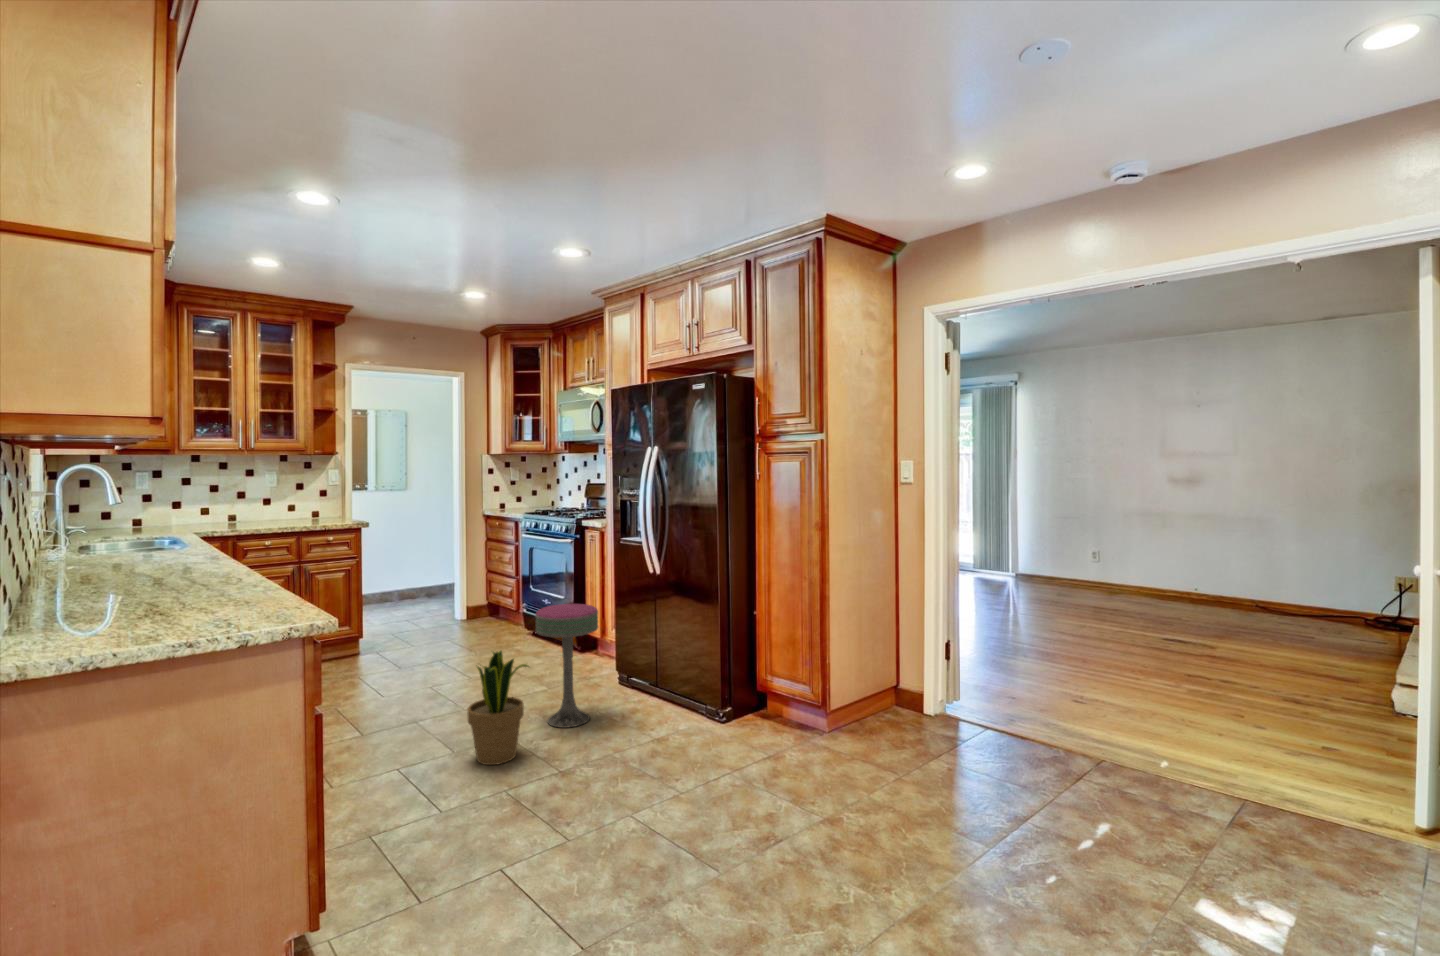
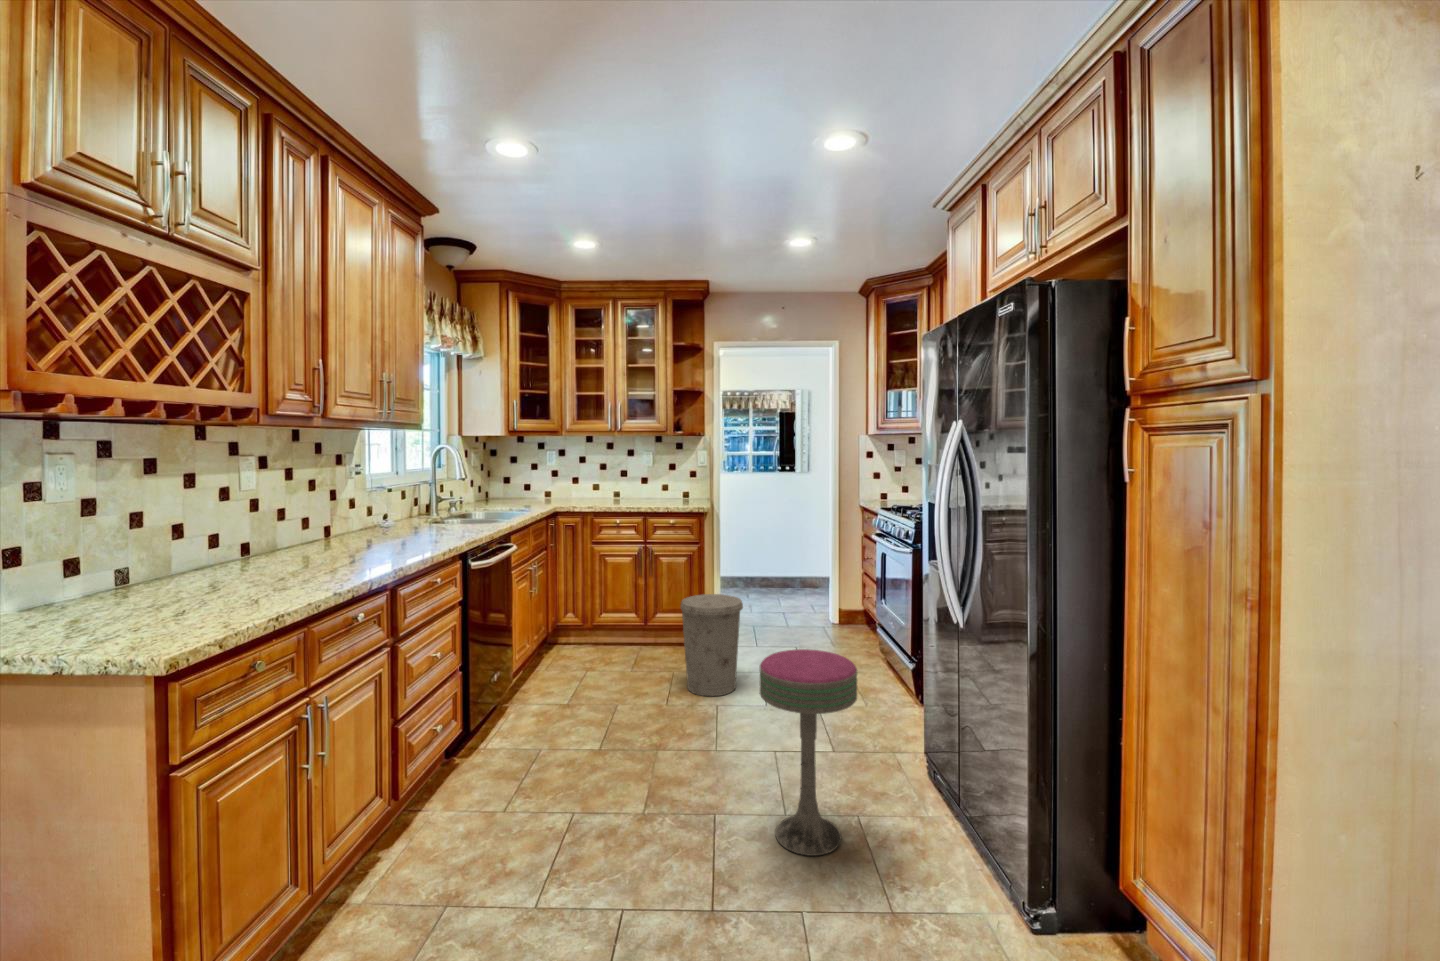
trash can: none [379,596,438,683] -> present [681,594,743,696]
potted plant: present [467,651,529,765] -> none [617,707,708,888]

